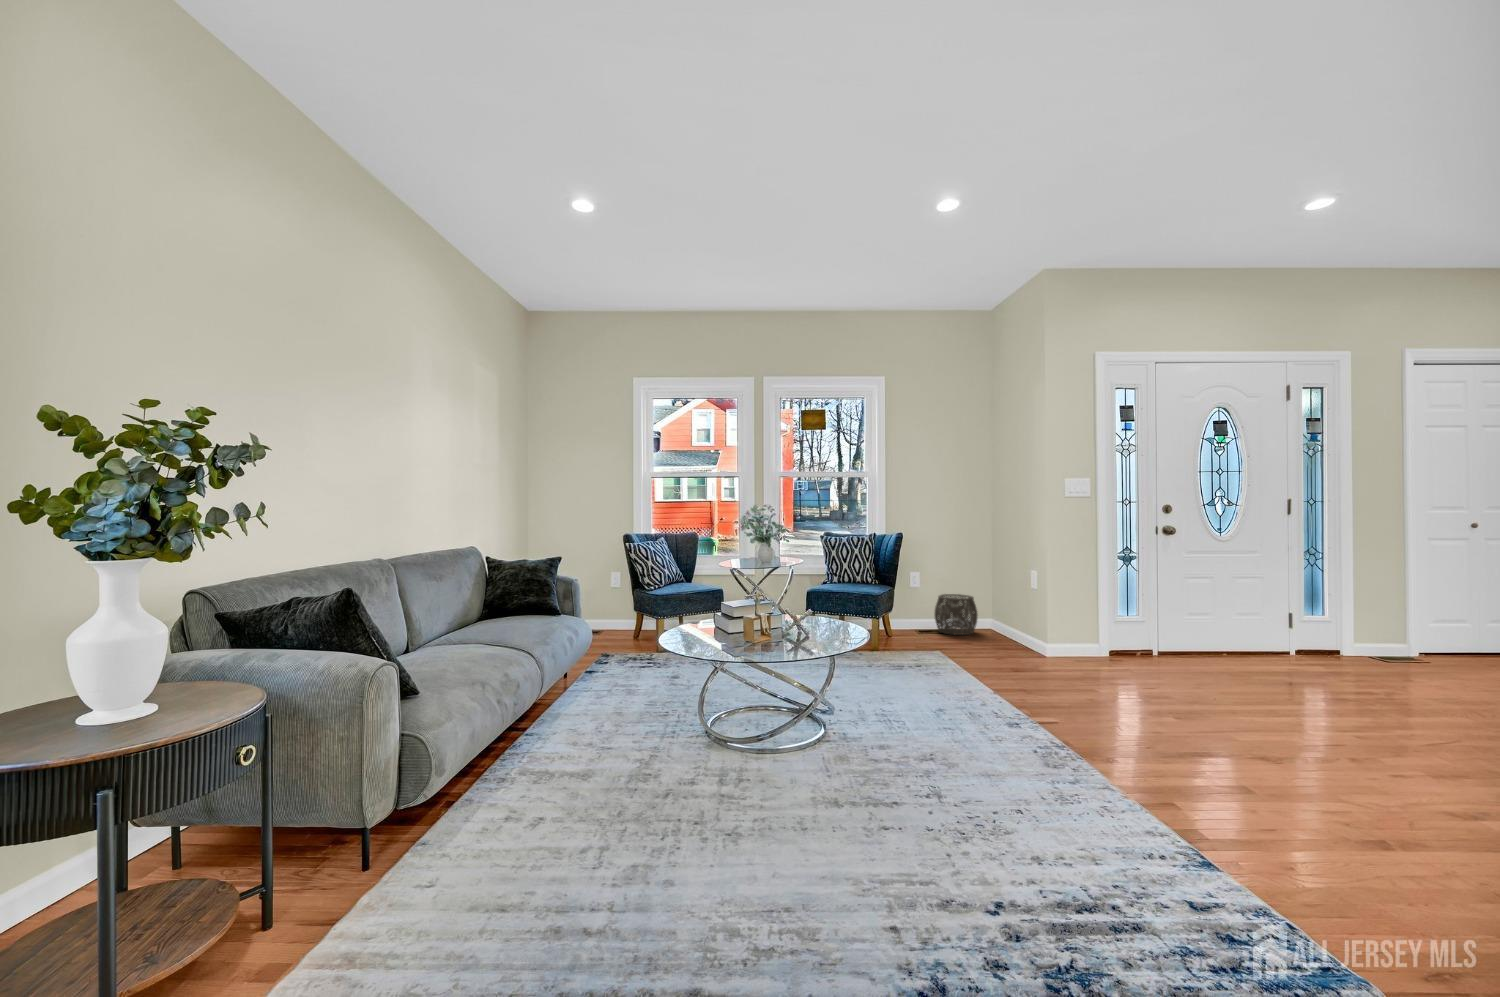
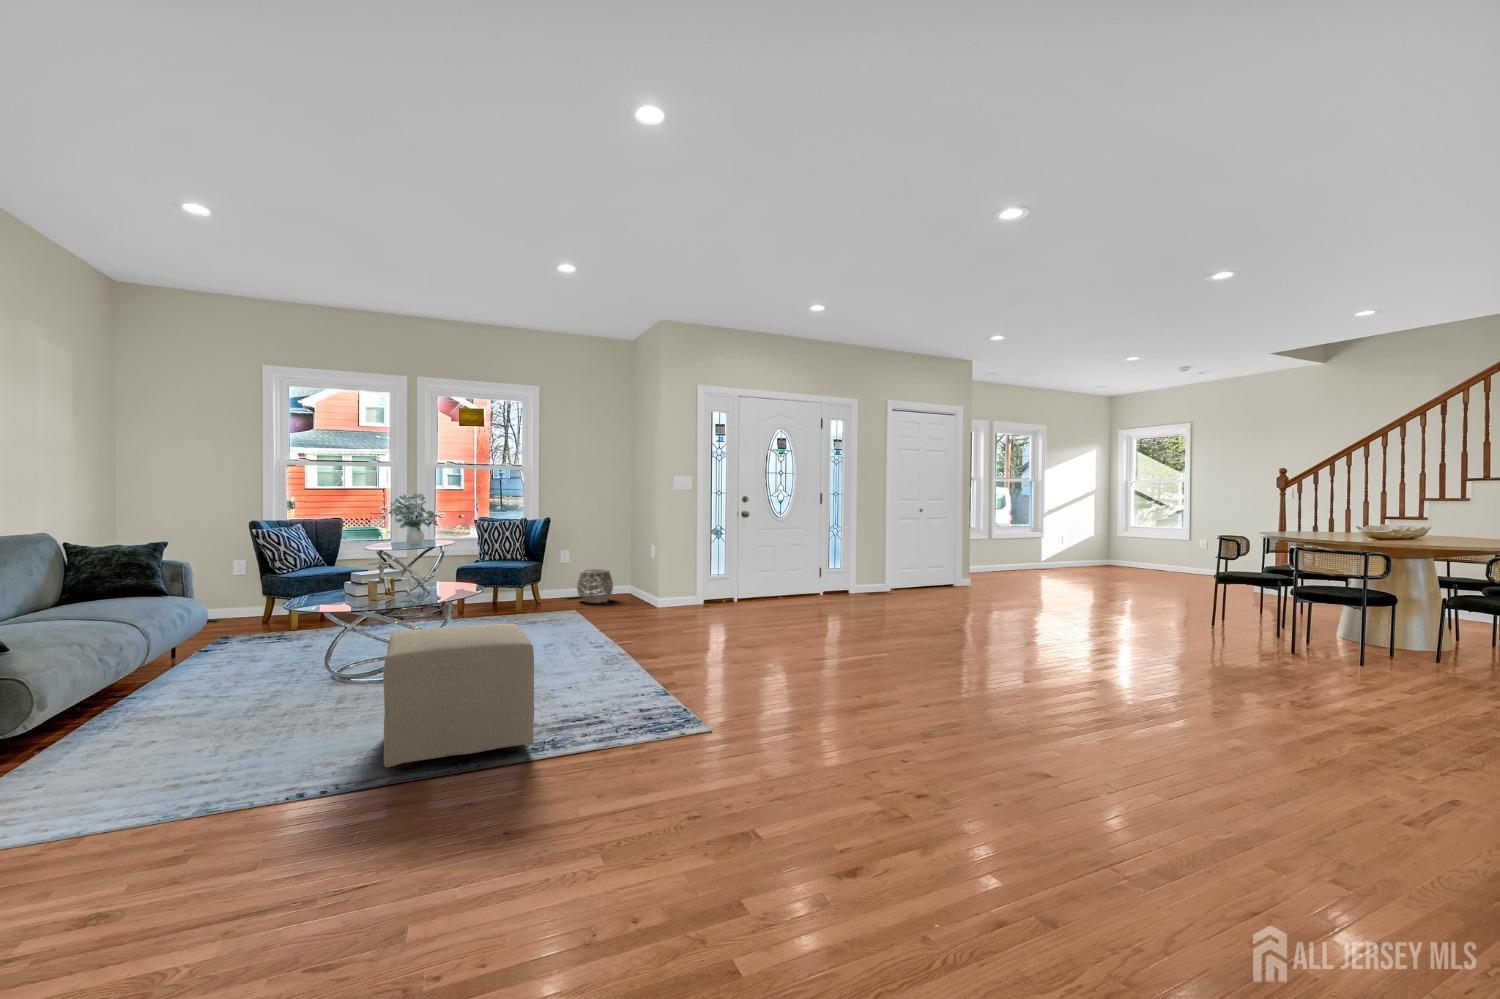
ottoman: none [777,700,985,911] -> present [383,623,534,768]

